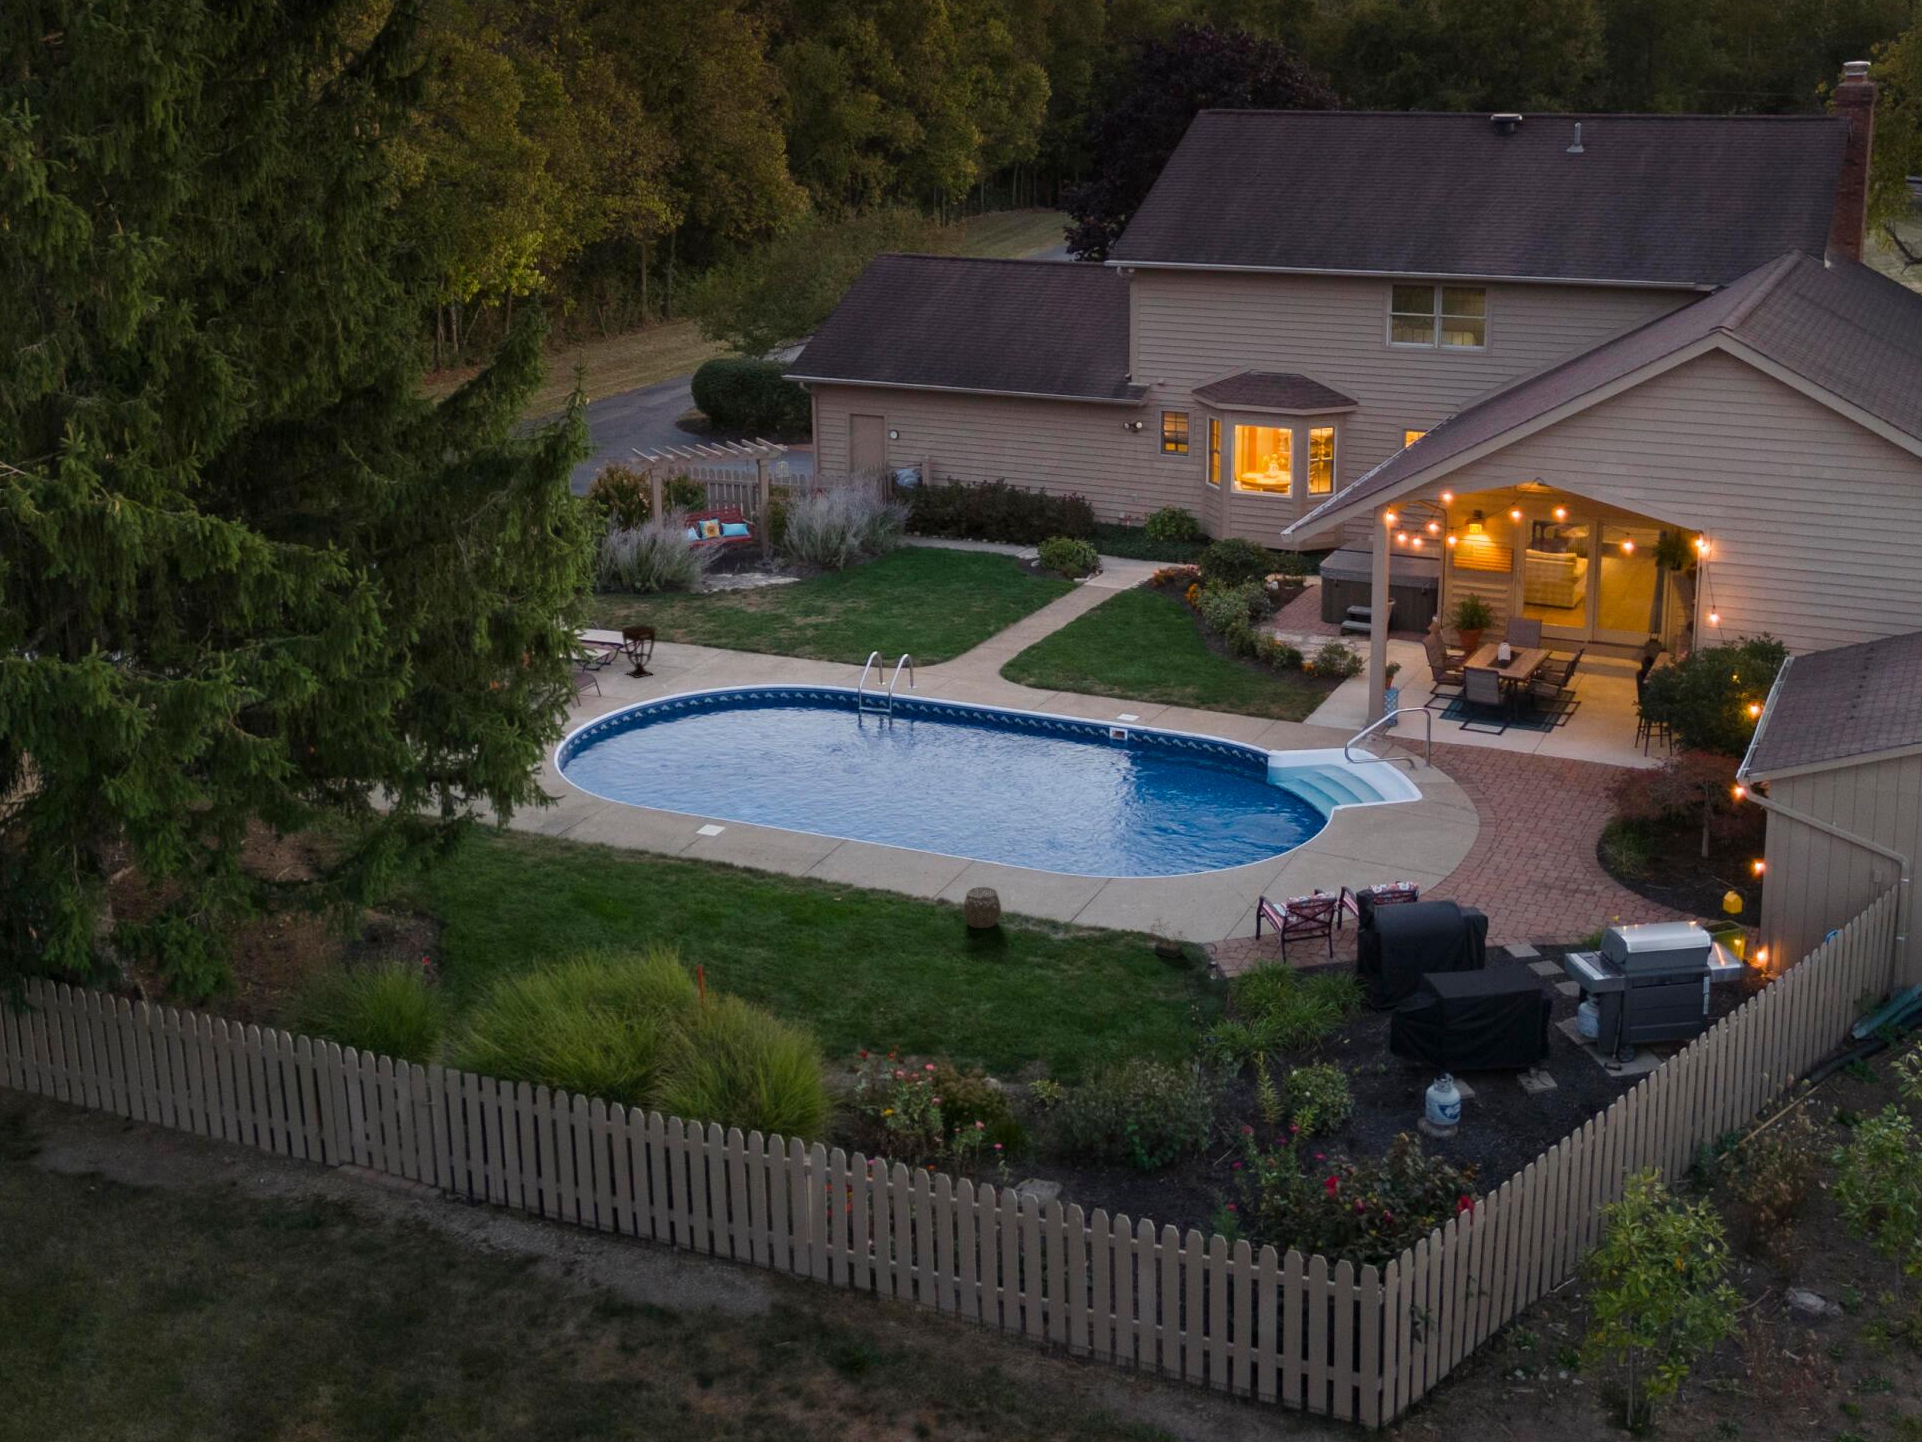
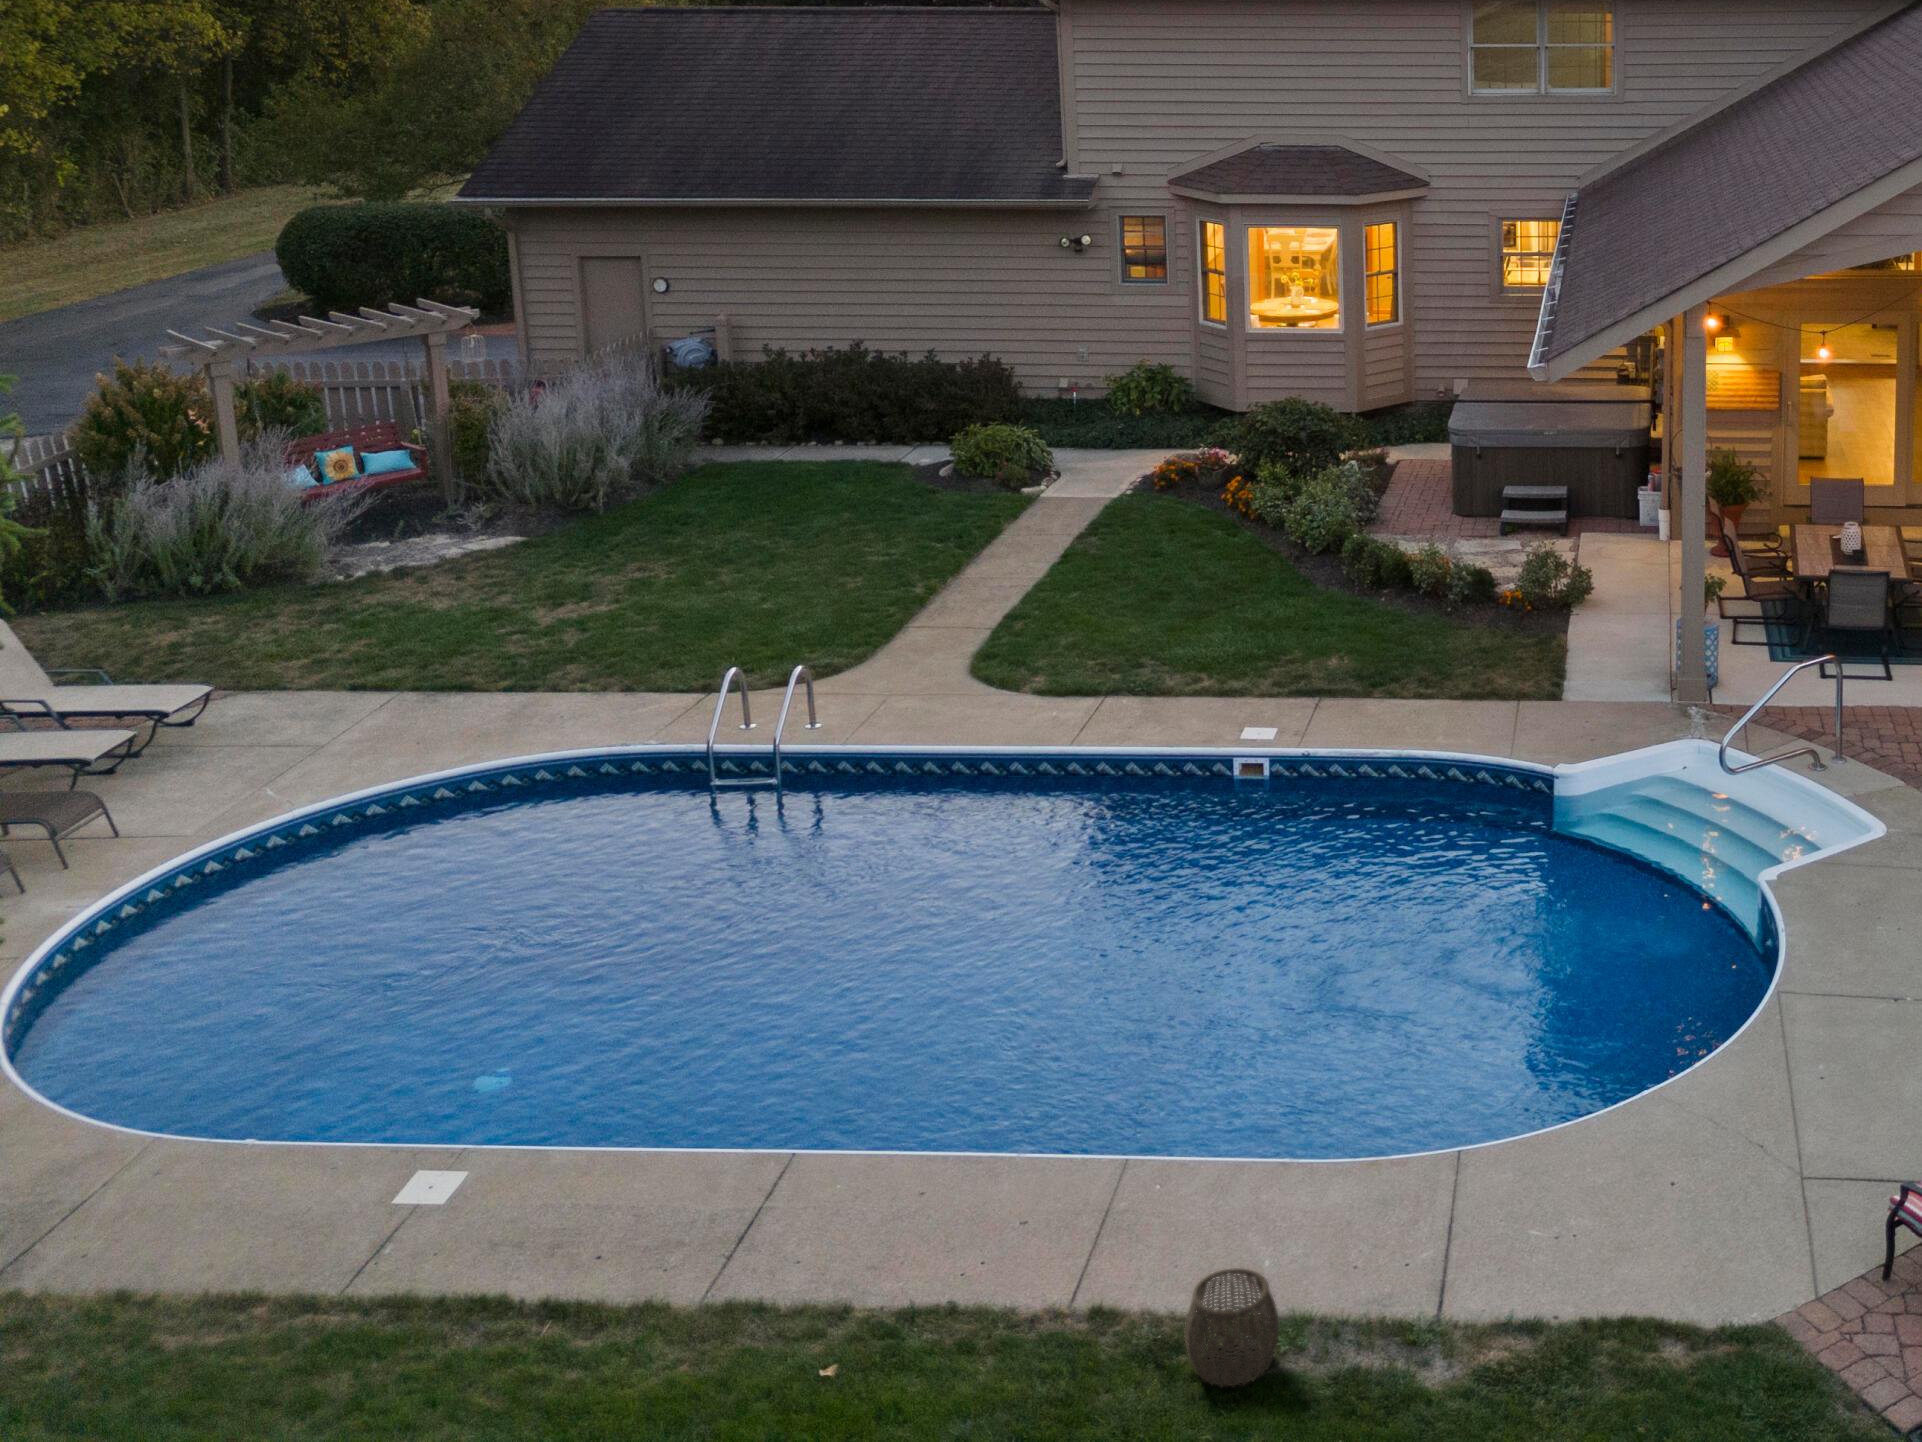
side table: present [622,625,655,678] -> none [156,668,243,780]
decorative plant: present [1151,919,1183,958] -> none [1670,1275,1765,1379]

